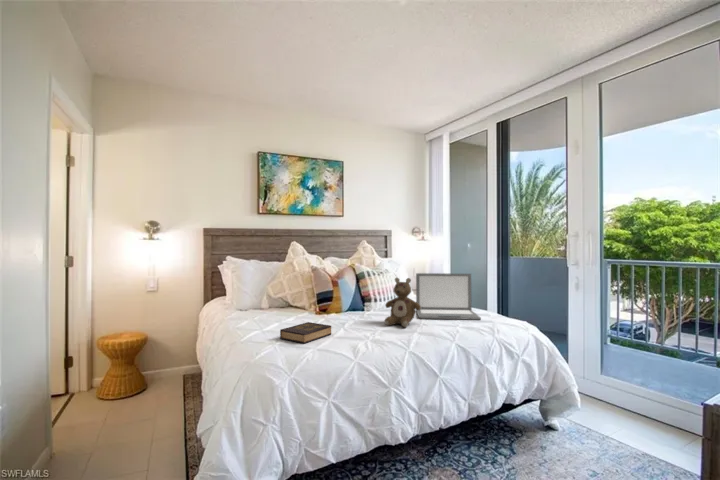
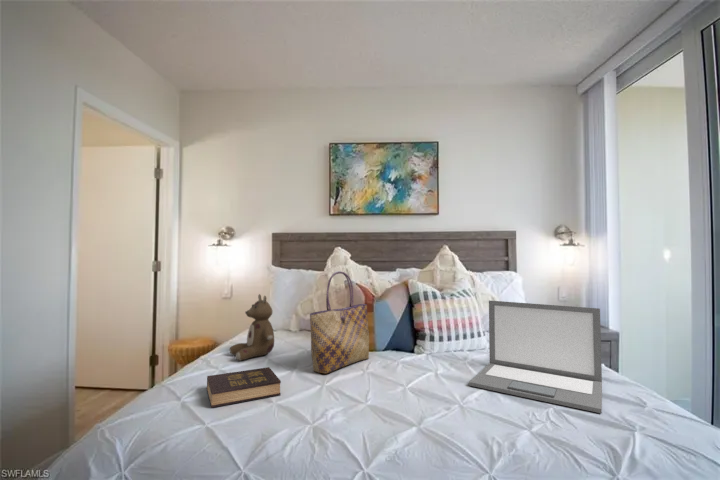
tote bag: none [326,258,348,324] -> present [310,271,369,373]
stuffed bear: present [385,278,421,327] -> present [230,294,274,360]

